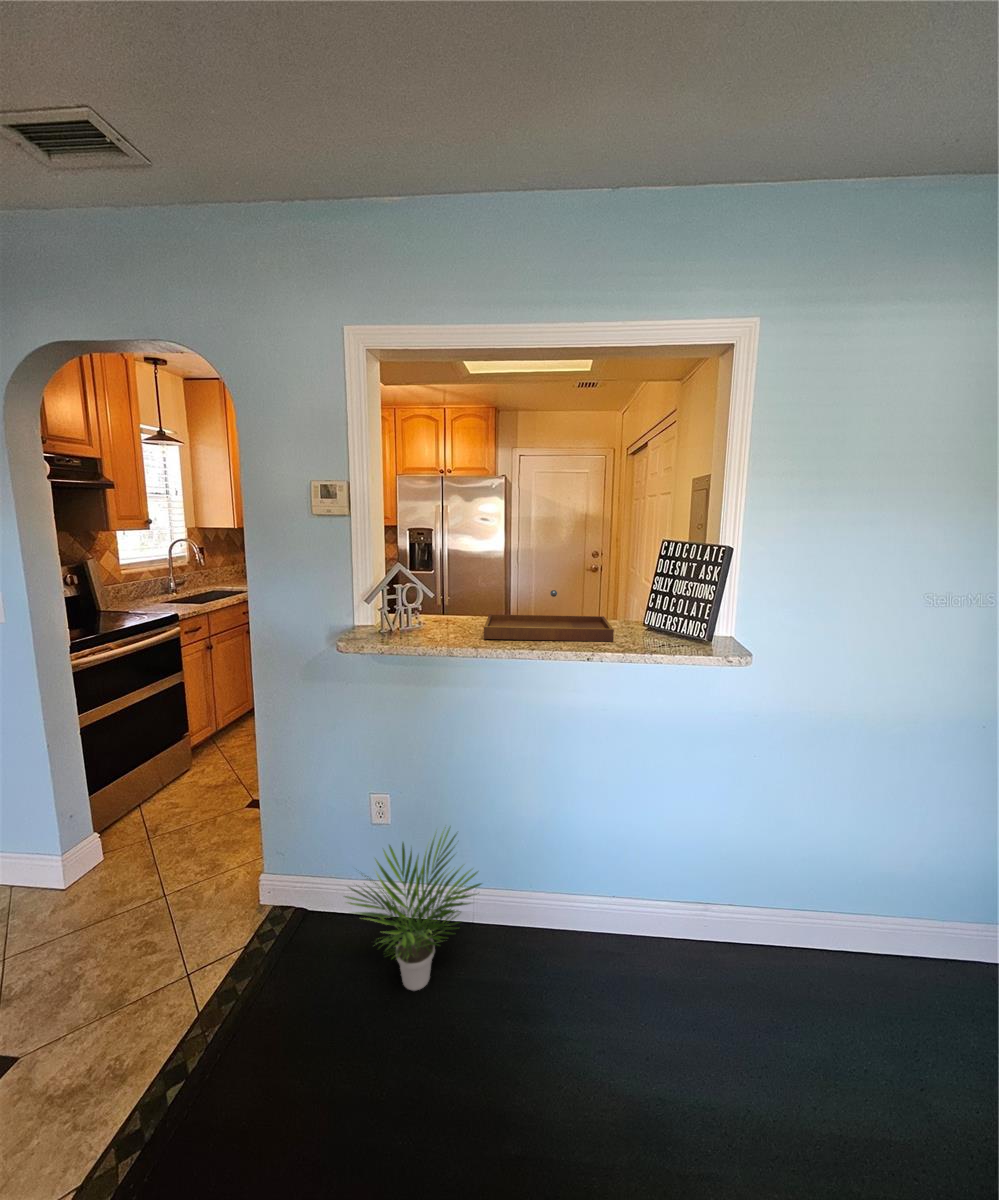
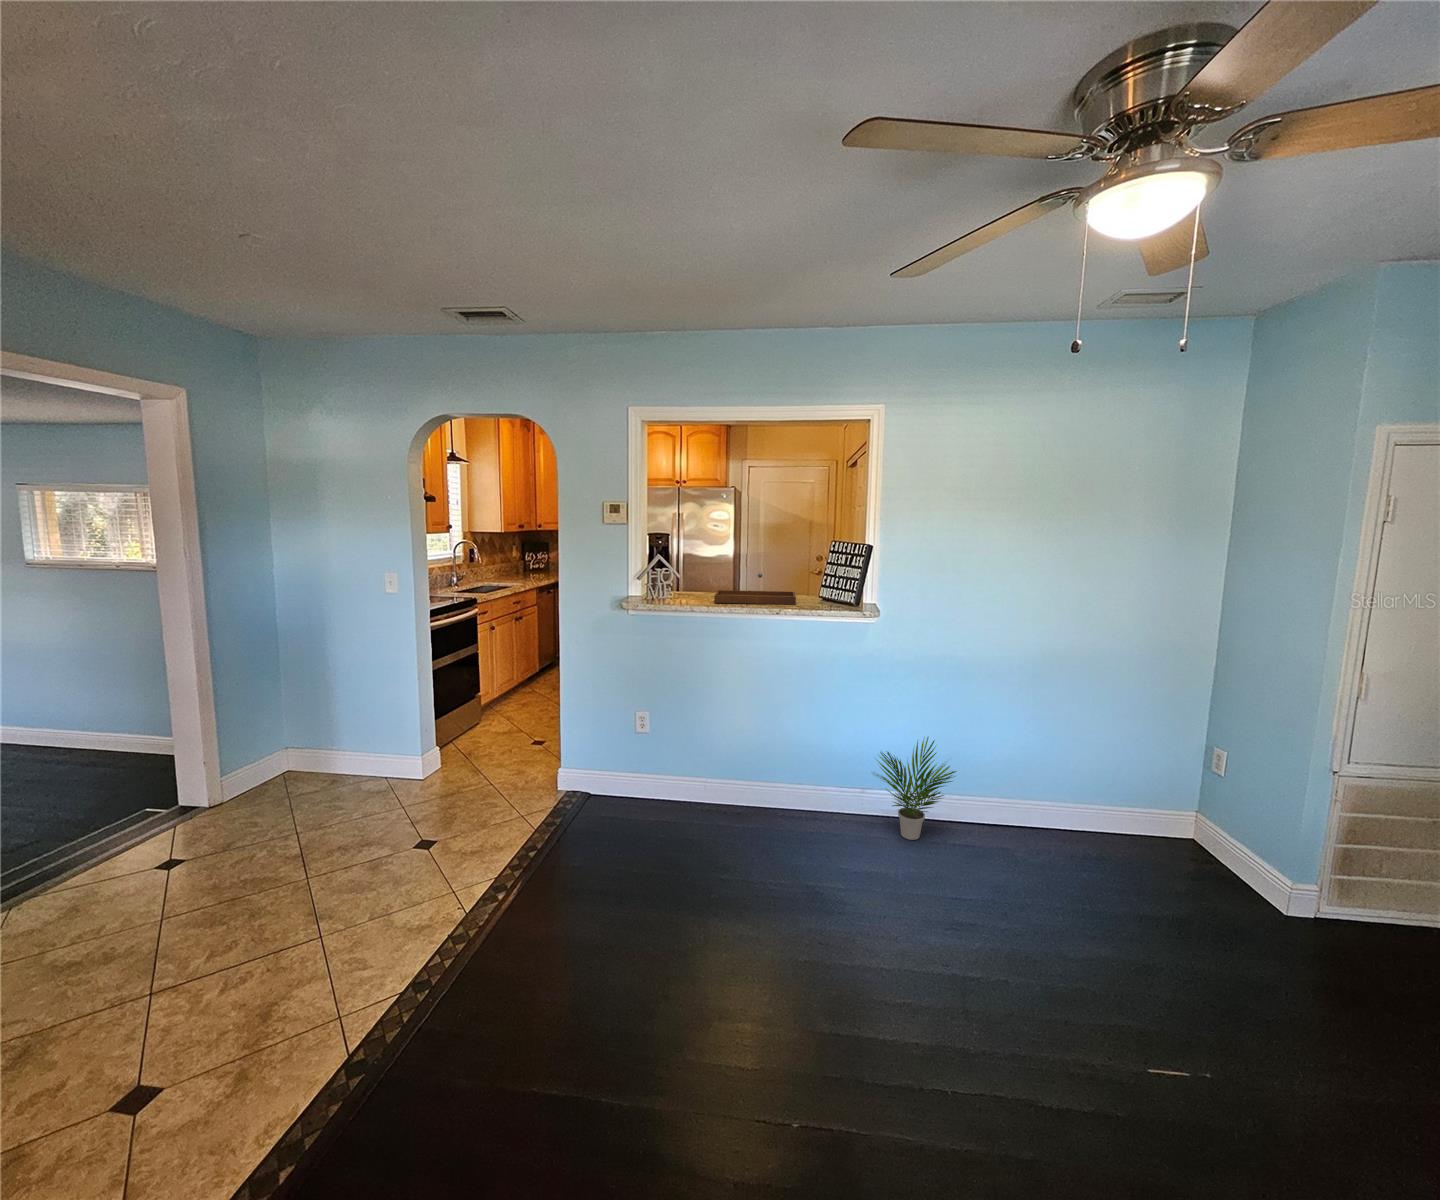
potted plant: present [345,828,481,990] -> present [876,737,956,840]

